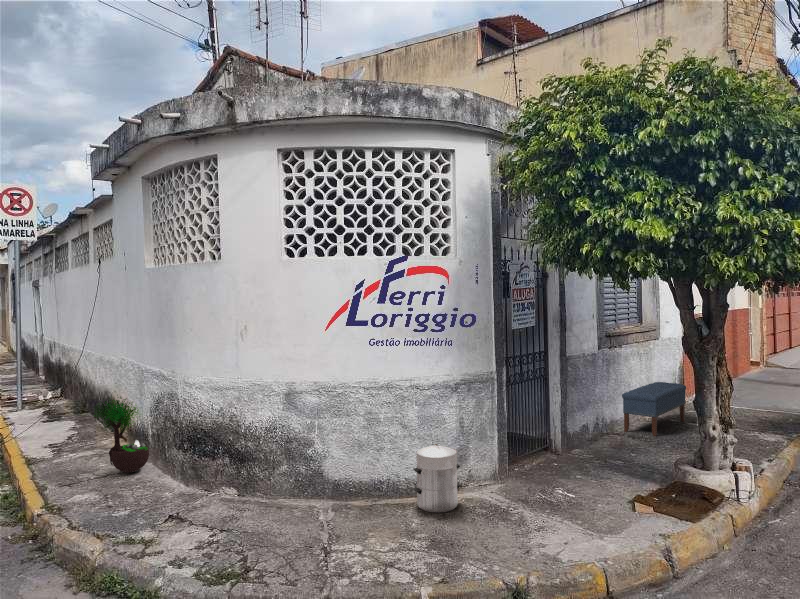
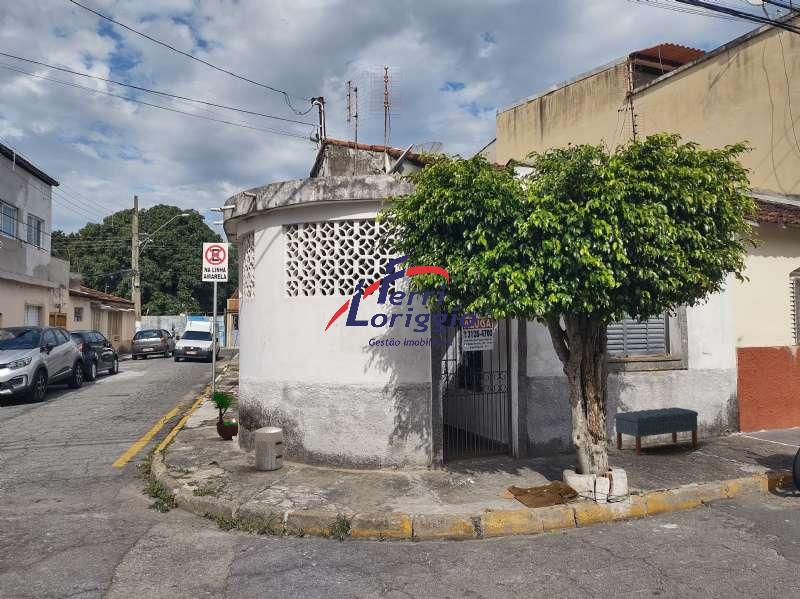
waste bin: present [413,444,460,513] -> present [255,425,283,471]

